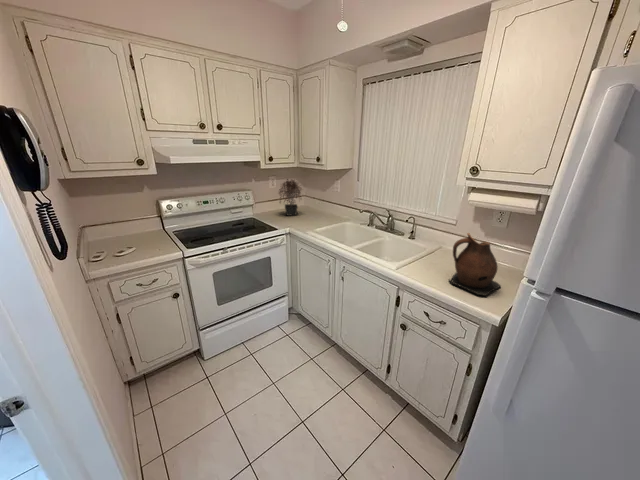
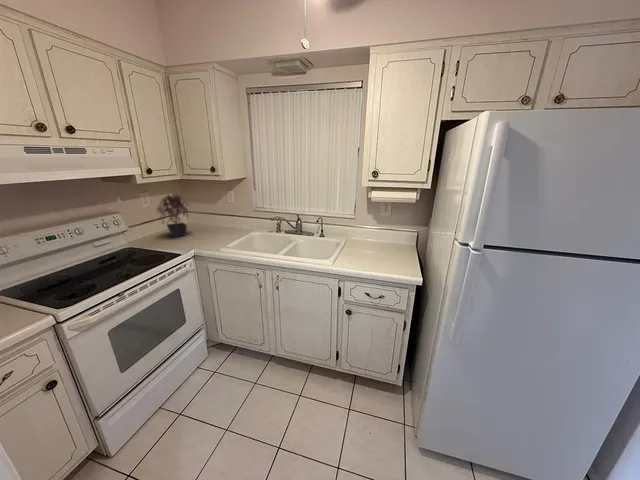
ceramic pitcher: present [449,233,501,295] -> none [375,222,407,268]

